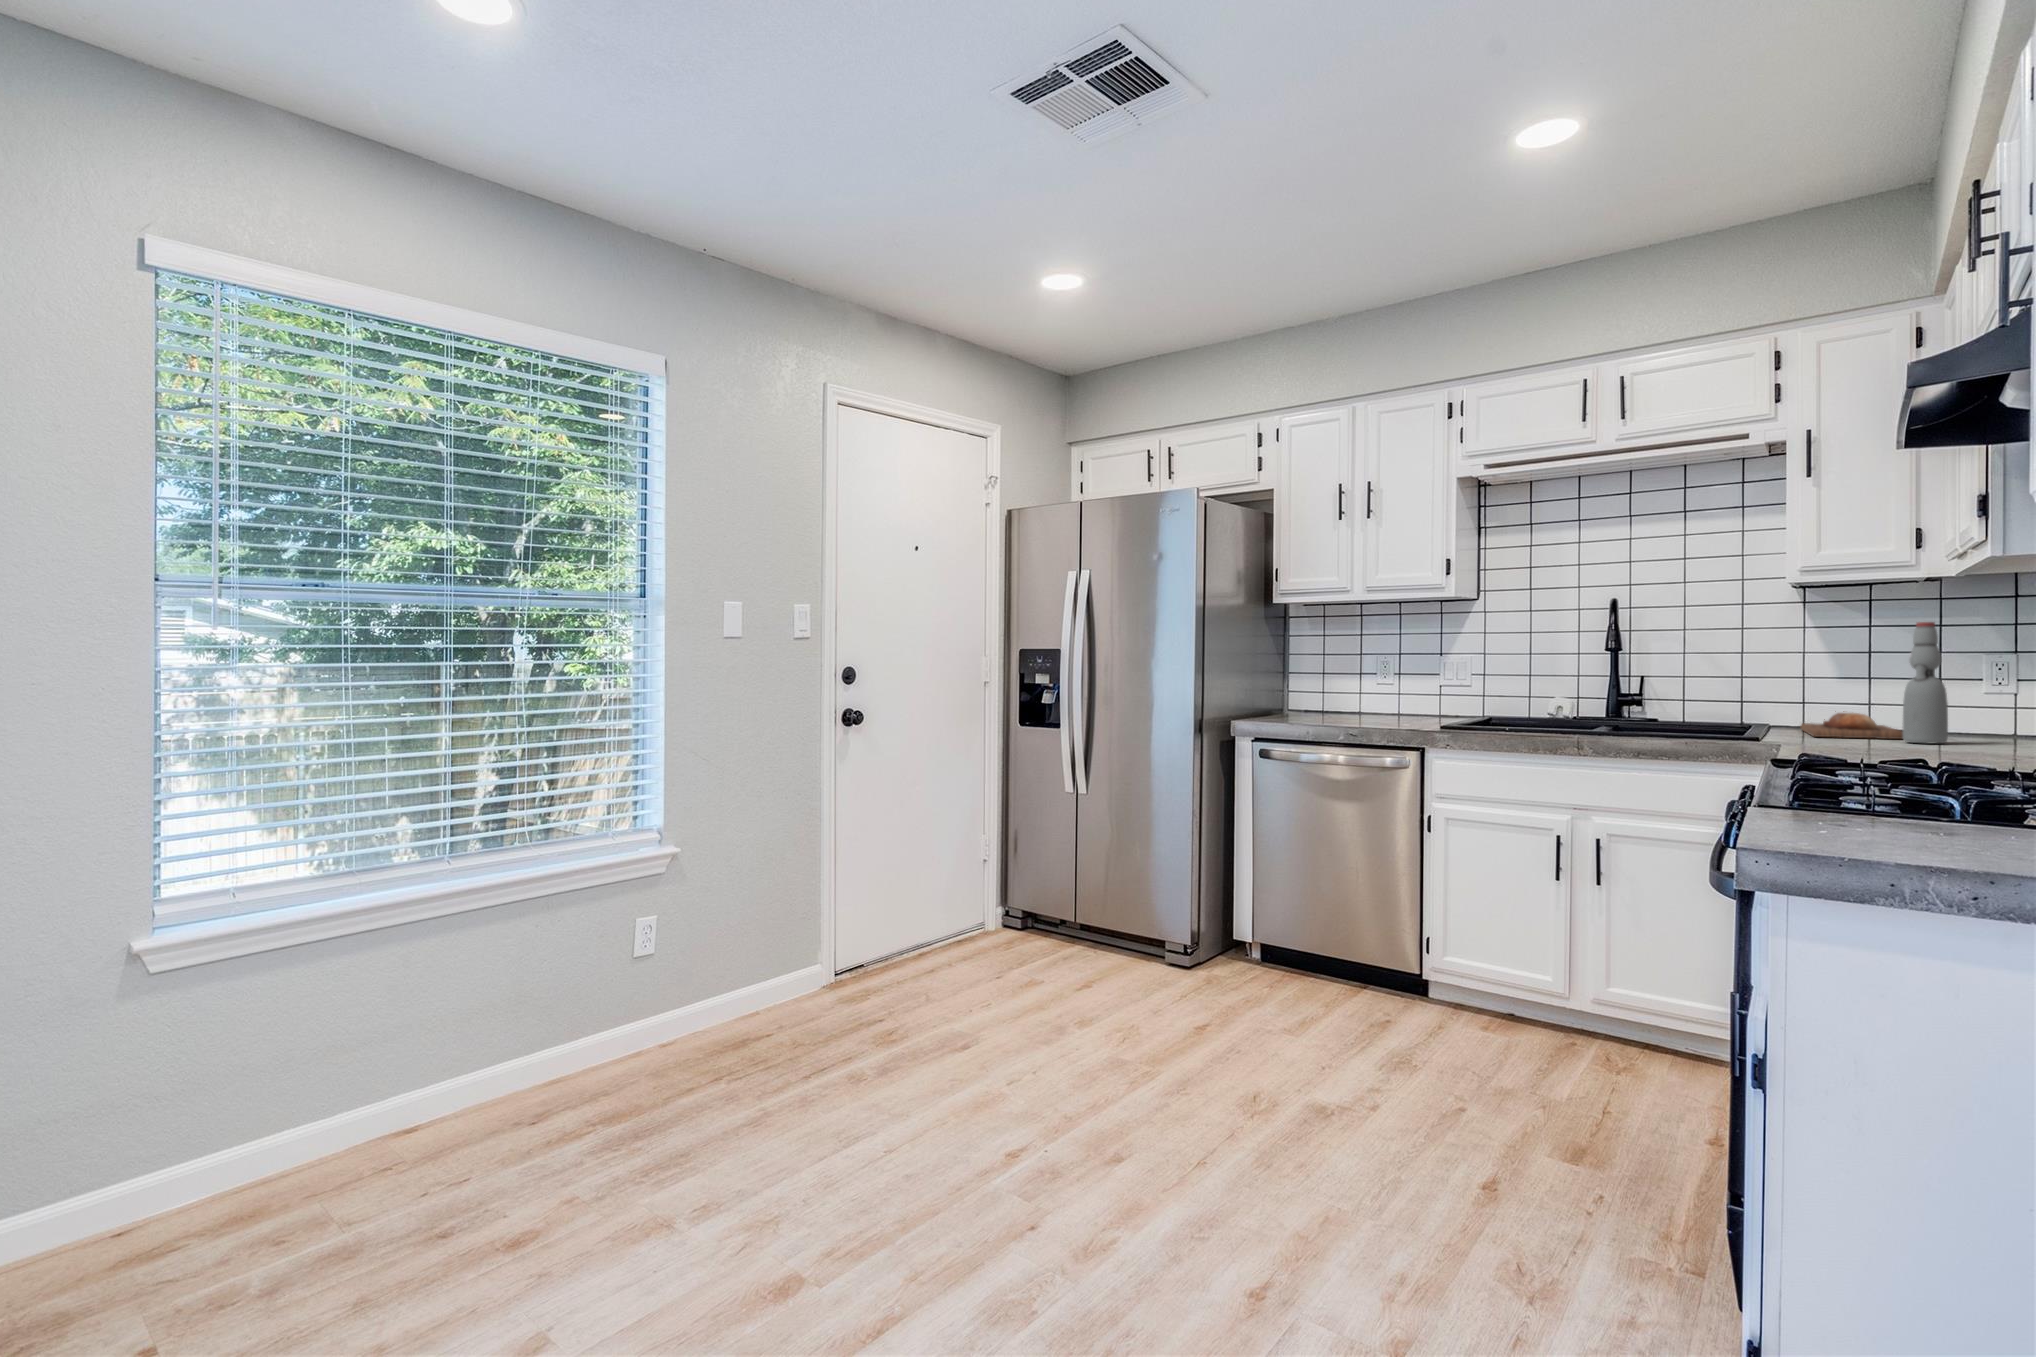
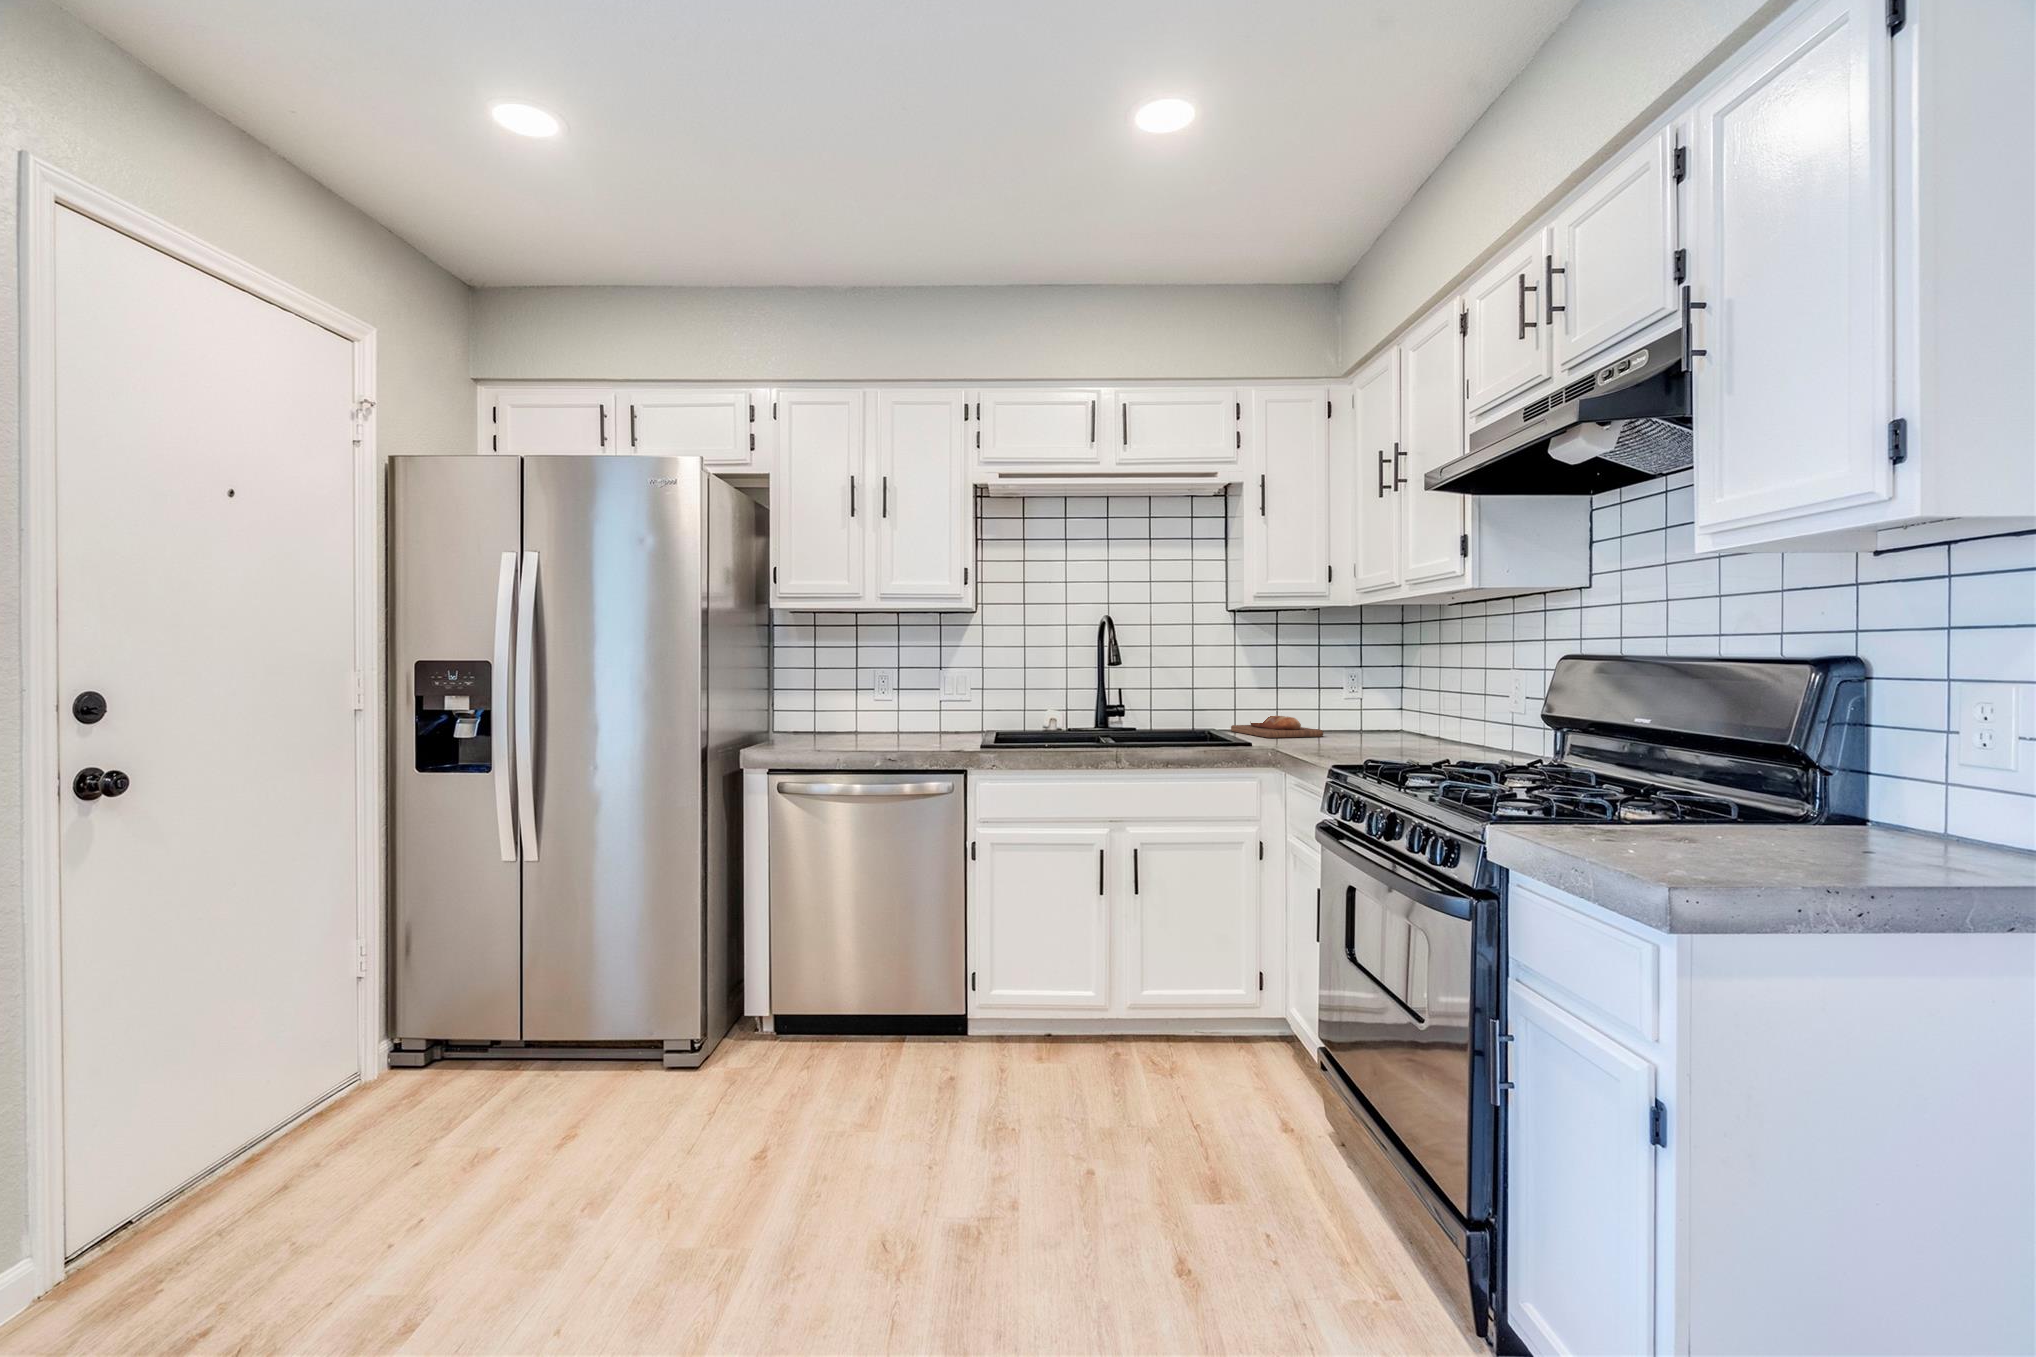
bottle: present [1903,622,1948,743] -> none [1334,641,1363,740]

